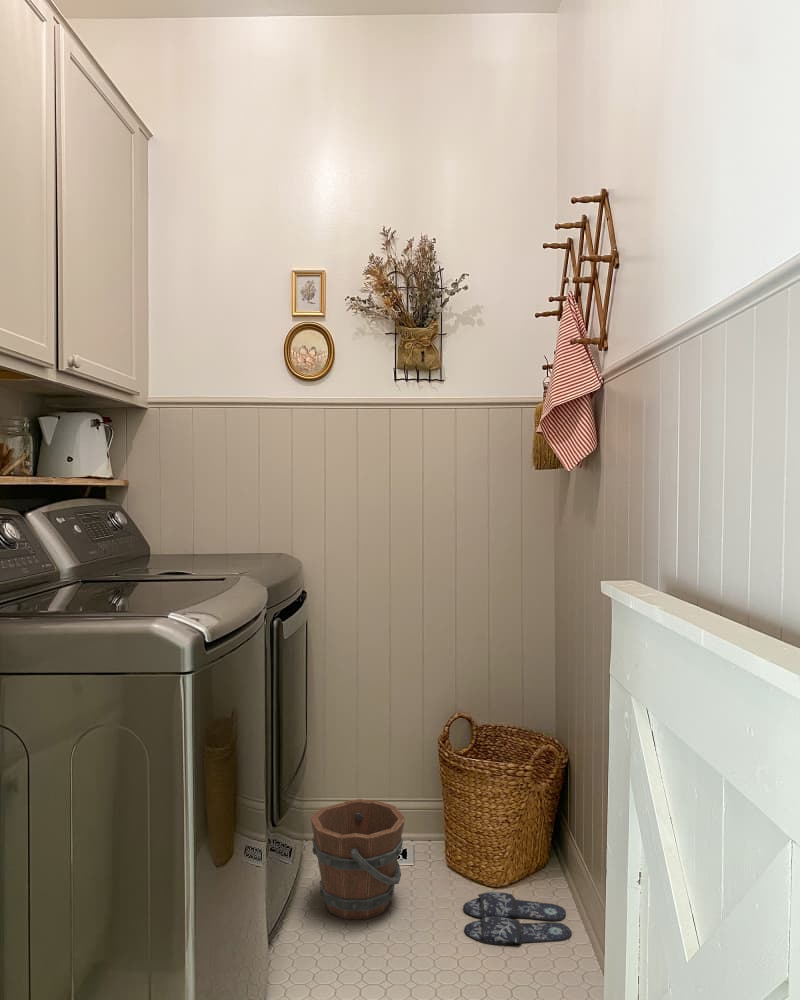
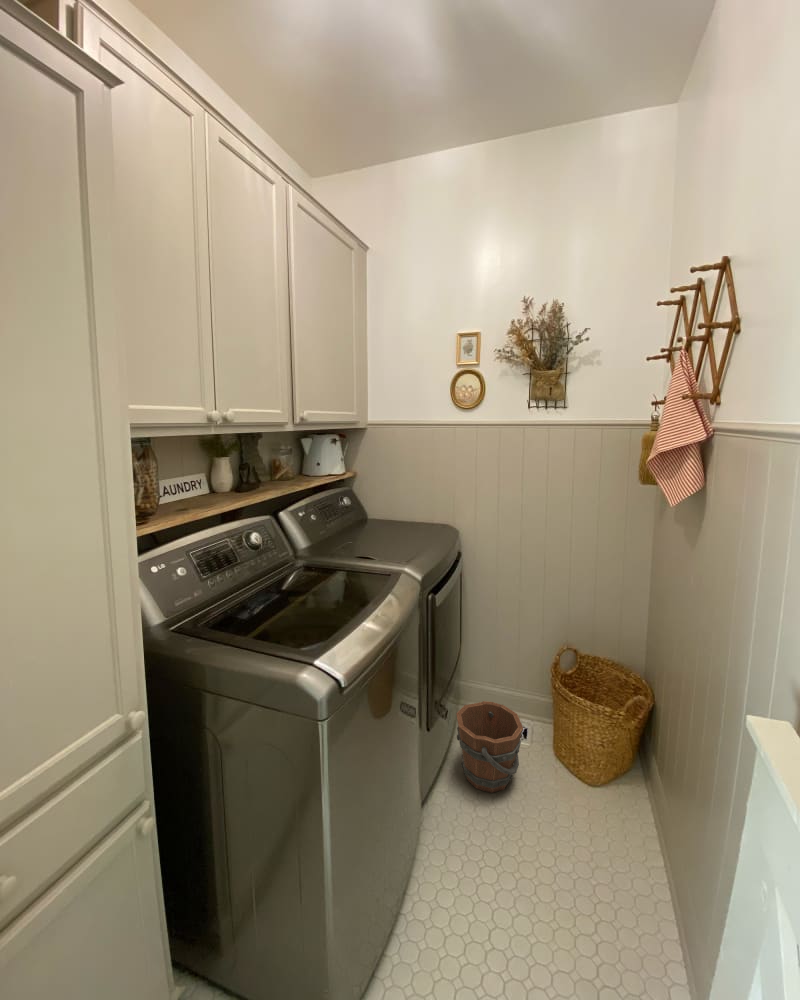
slippers: present [463,892,572,945] -> none [565,790,656,858]

